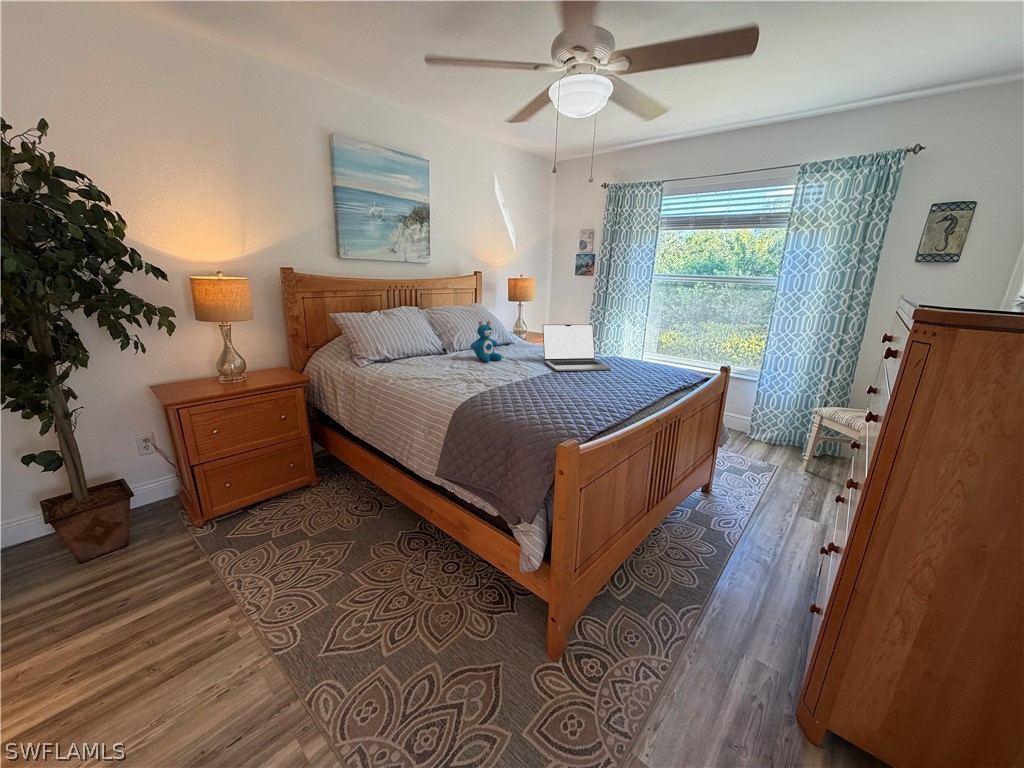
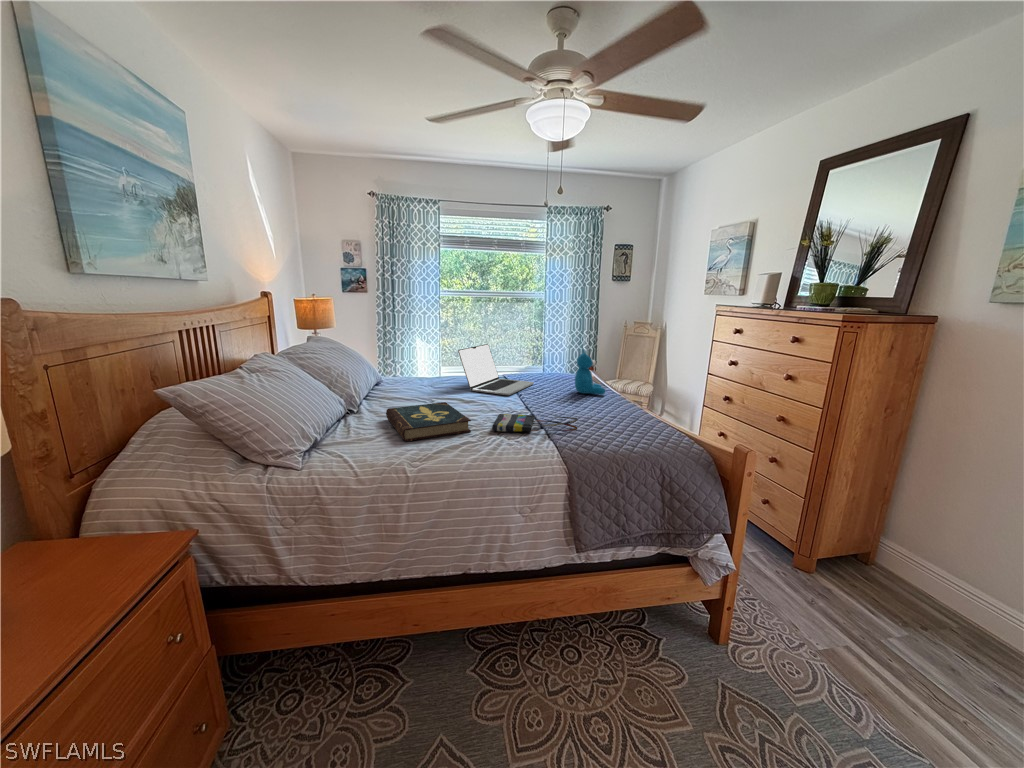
teddy bear: present [471,321,502,362] -> present [575,349,605,395]
book: none [411,356,485,382] -> present [386,402,471,441]
tote bag: none [464,377,517,402] -> present [493,414,578,432]

